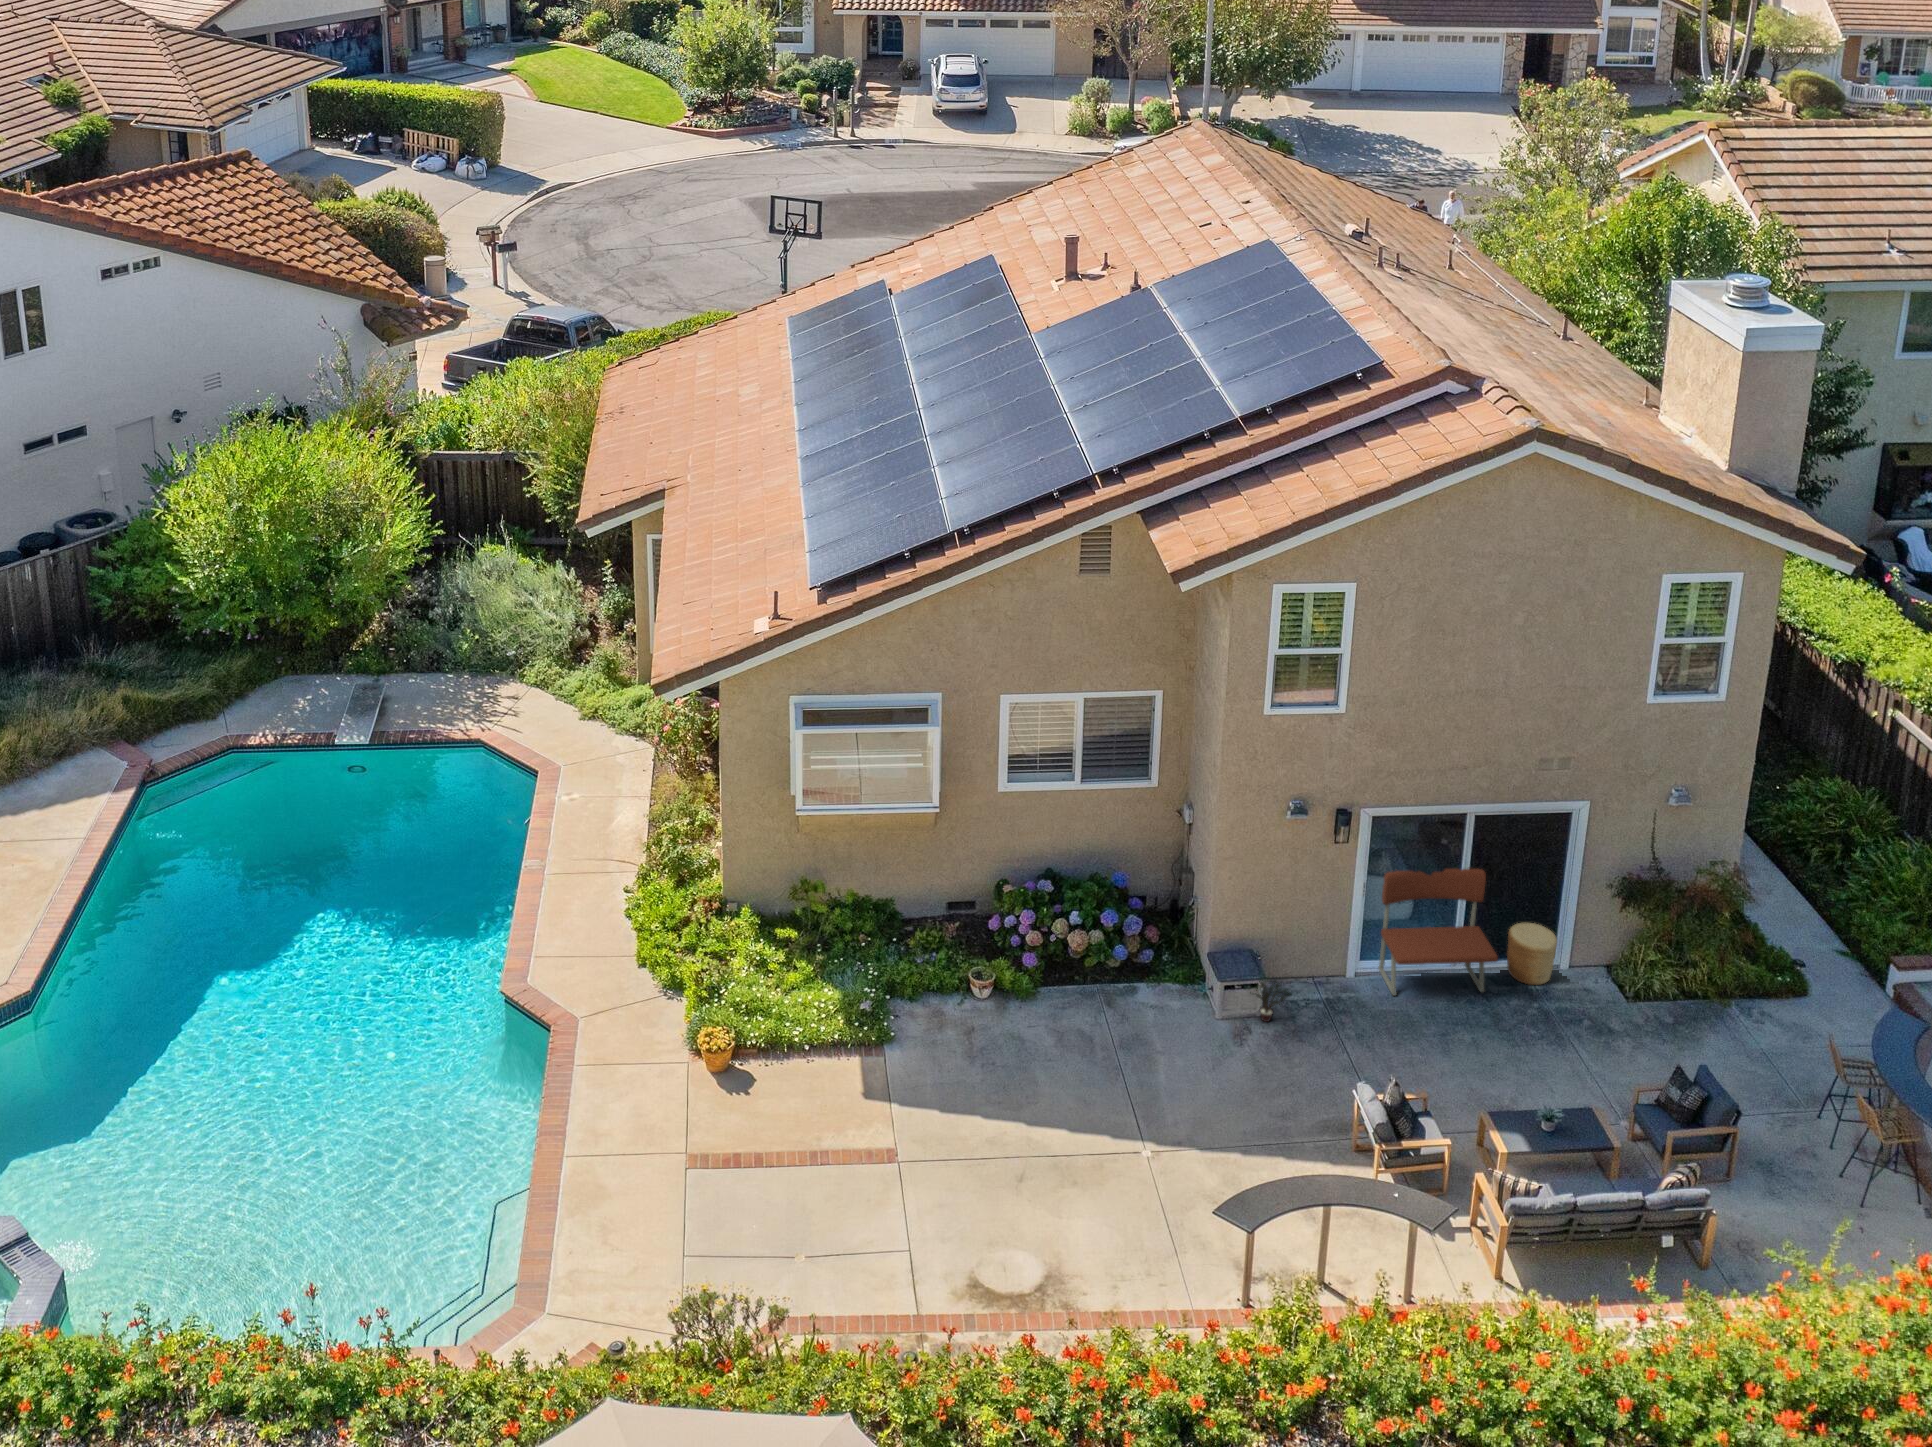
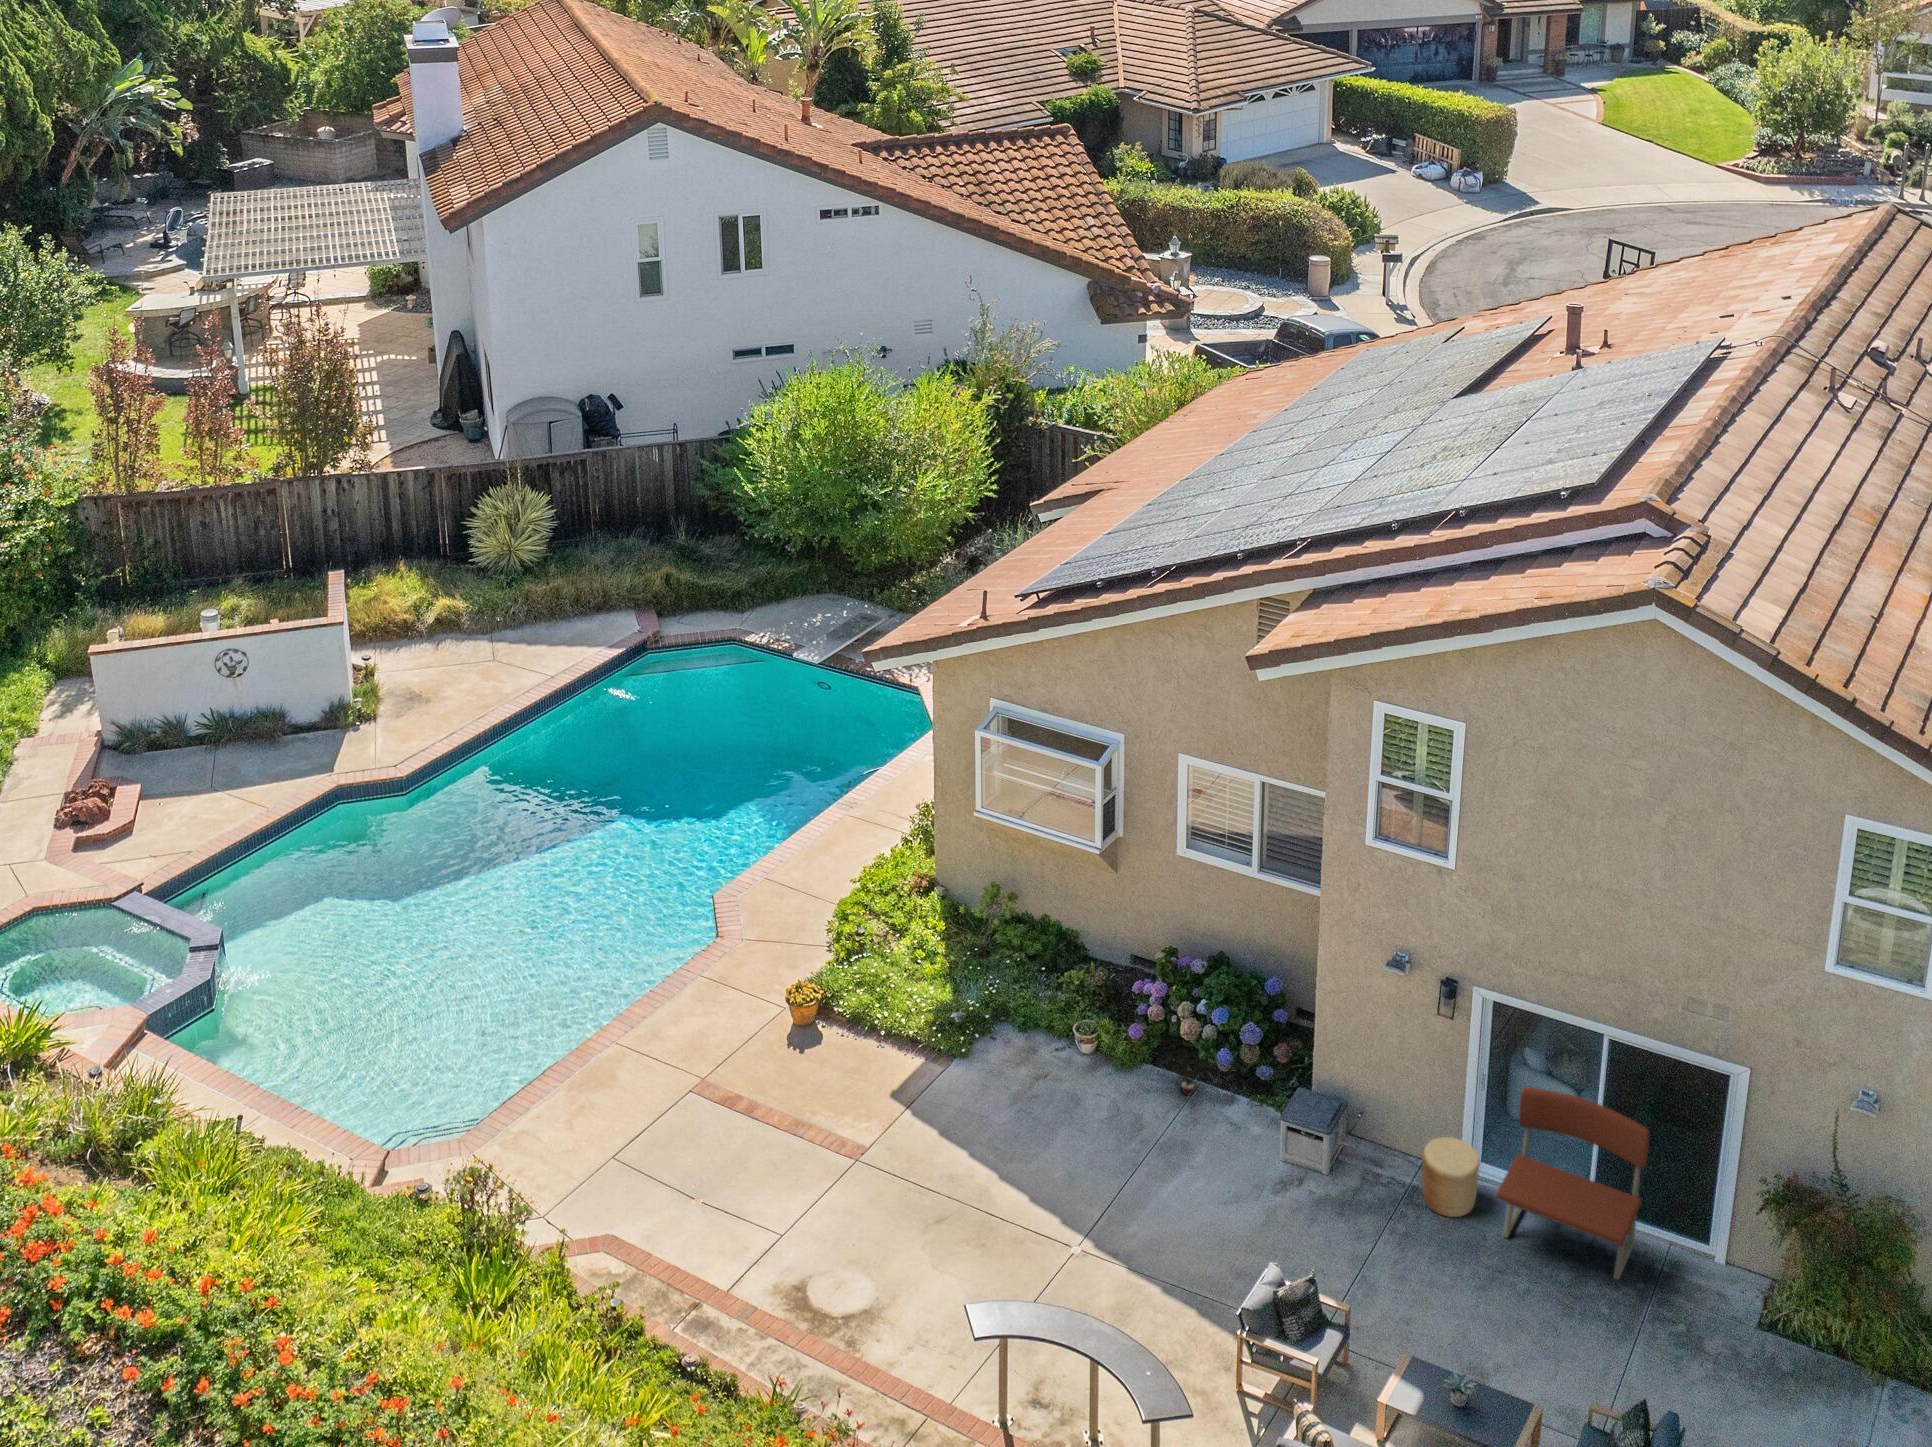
woven basket: present [1507,922,1557,985] -> present [1422,1137,1480,1217]
potted plant: present [1250,979,1291,1022] -> present [1171,1050,1208,1096]

